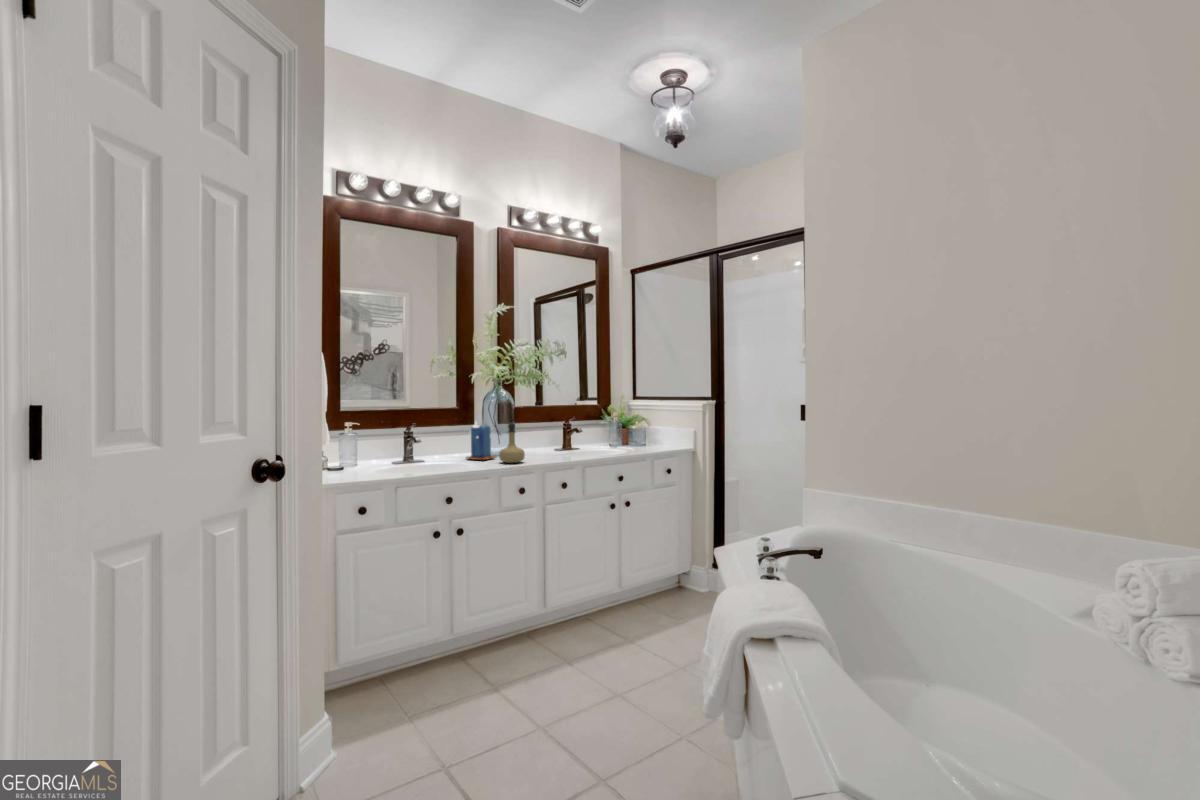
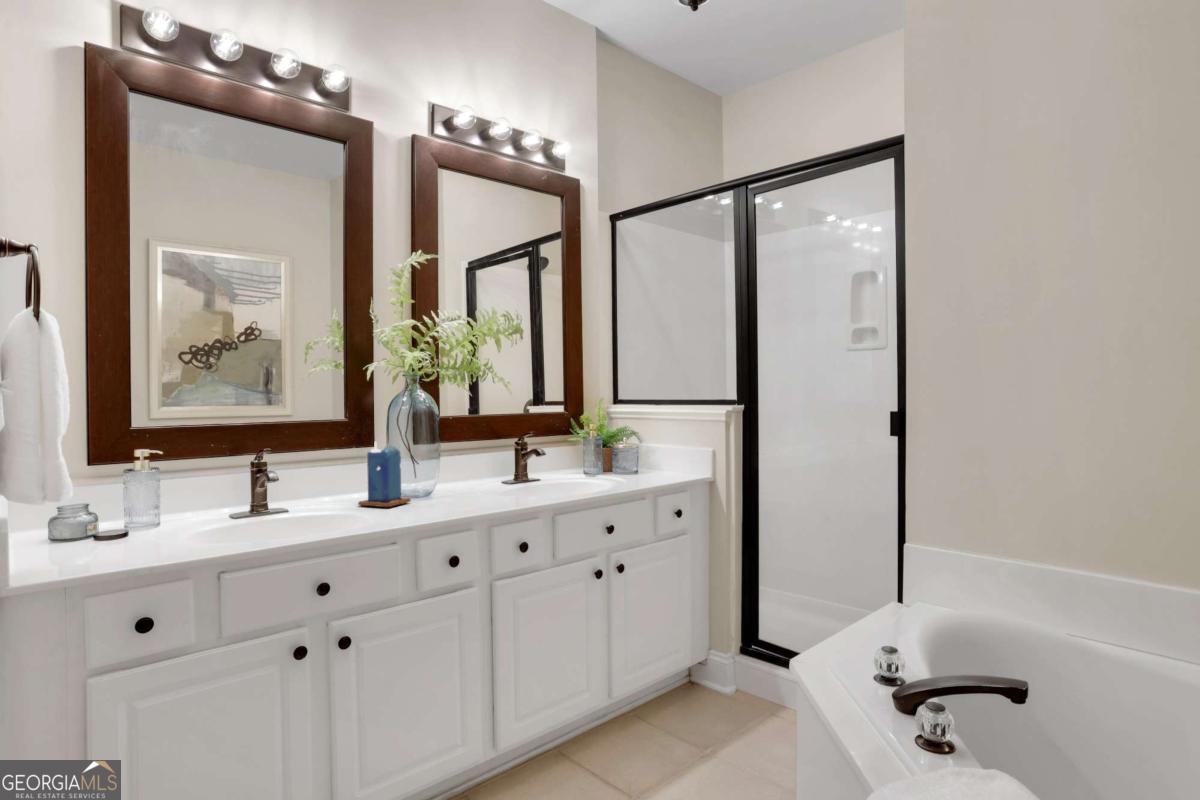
perfume bottle: present [499,422,525,463] -> none [416,444,459,512]

